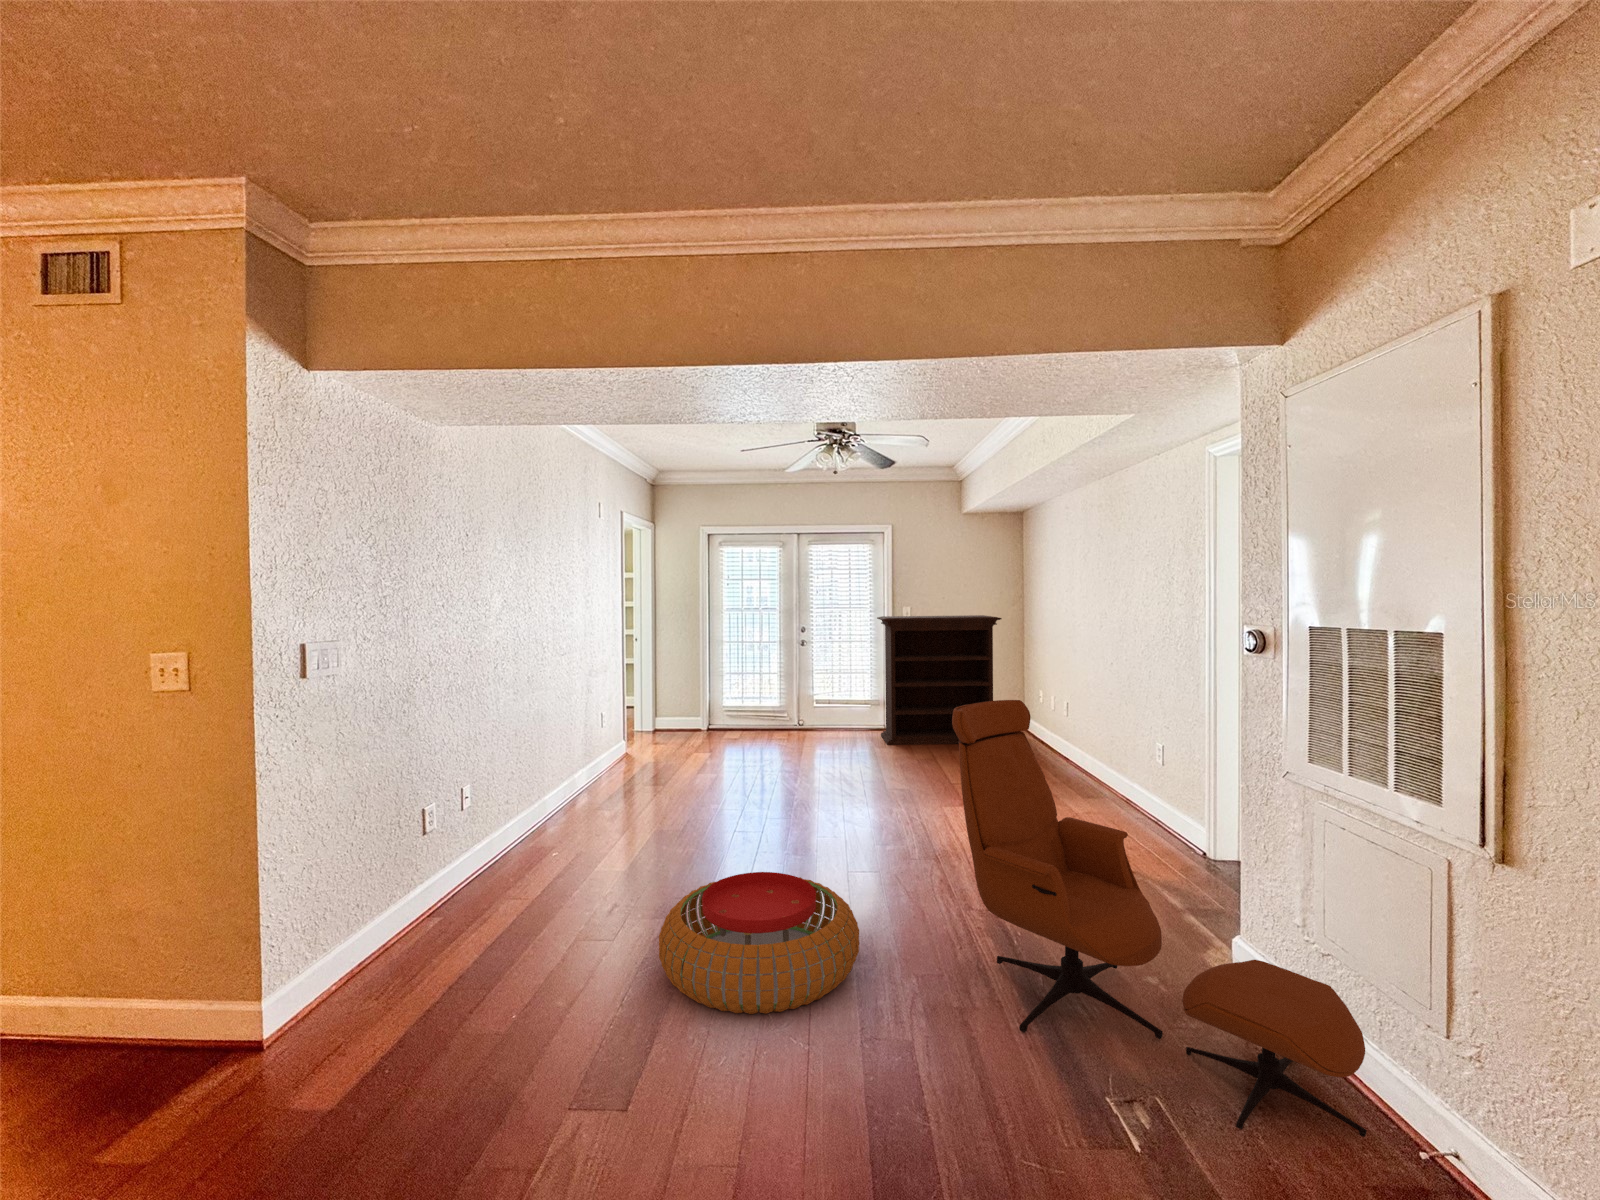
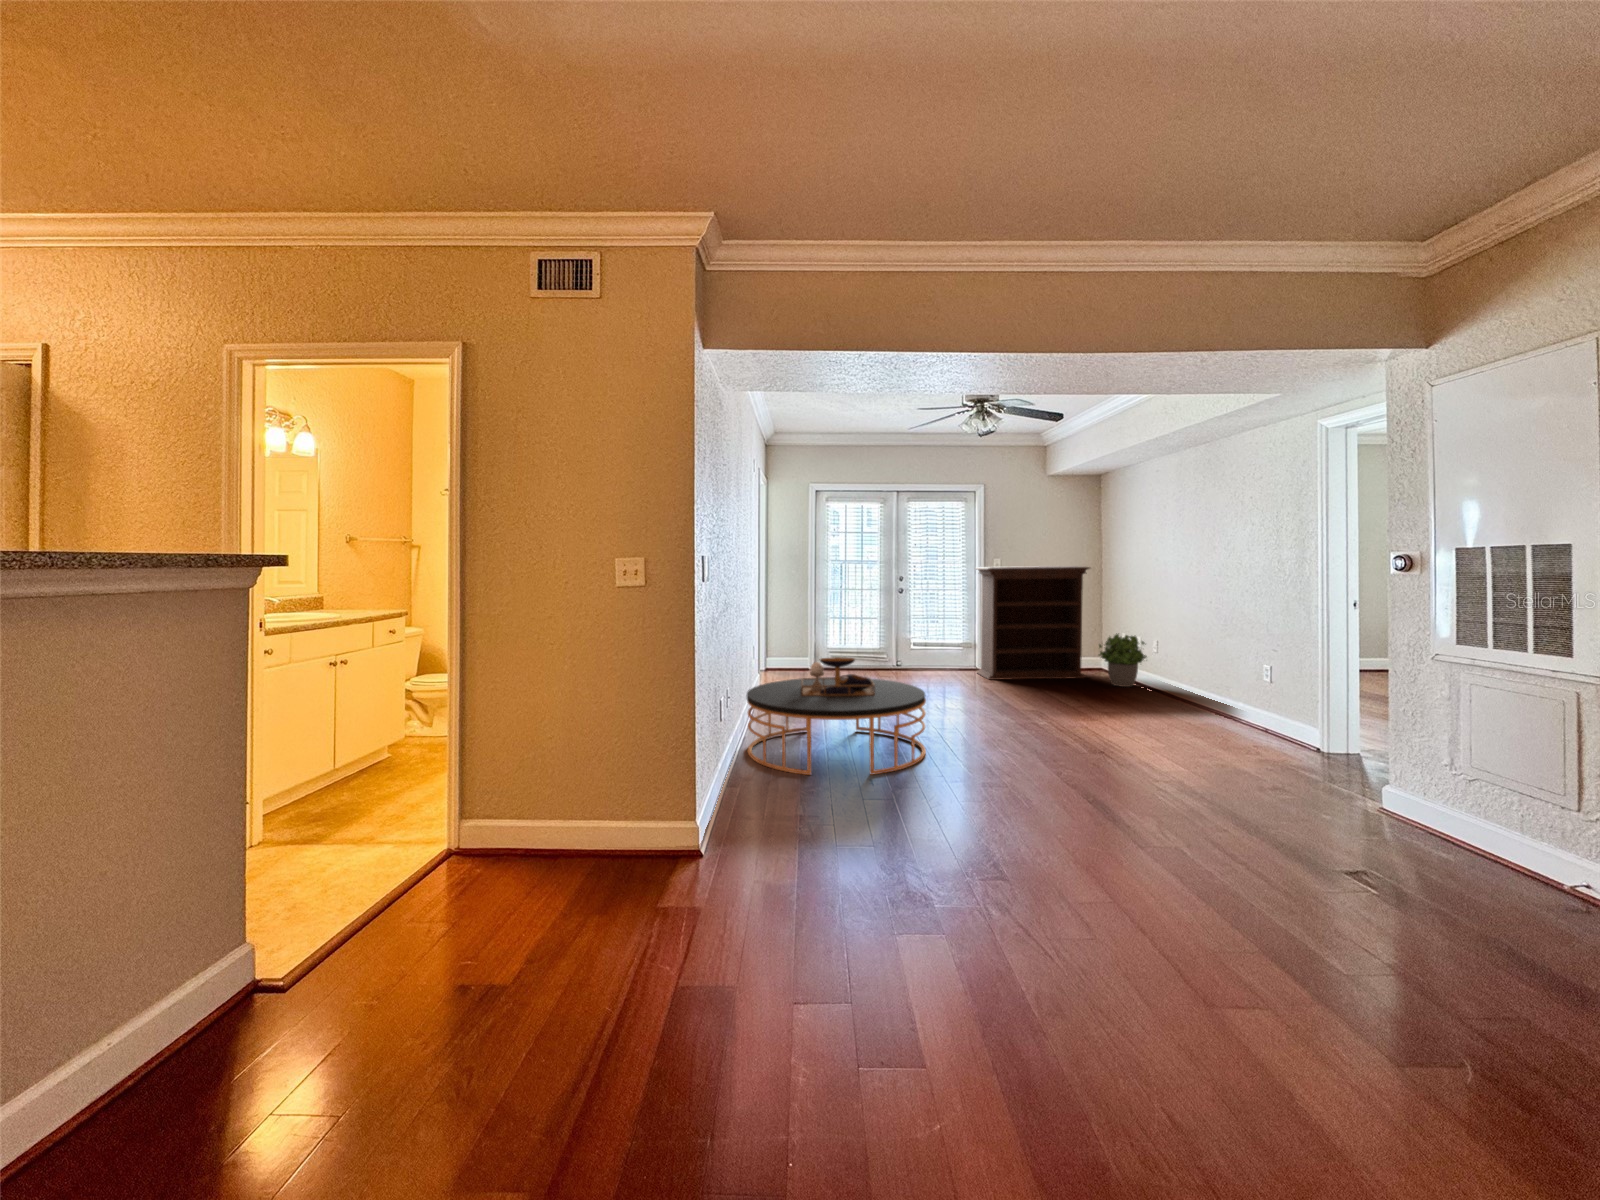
potted plant: none [1004,692,1060,756] -> present [1099,633,1147,687]
lounge chair: present [952,700,1367,1137] -> none [1179,612,1519,883]
coffee table: none [498,740,724,895] -> present [747,657,926,775]
pouf: present [659,872,859,1014] -> none [950,746,1109,834]

